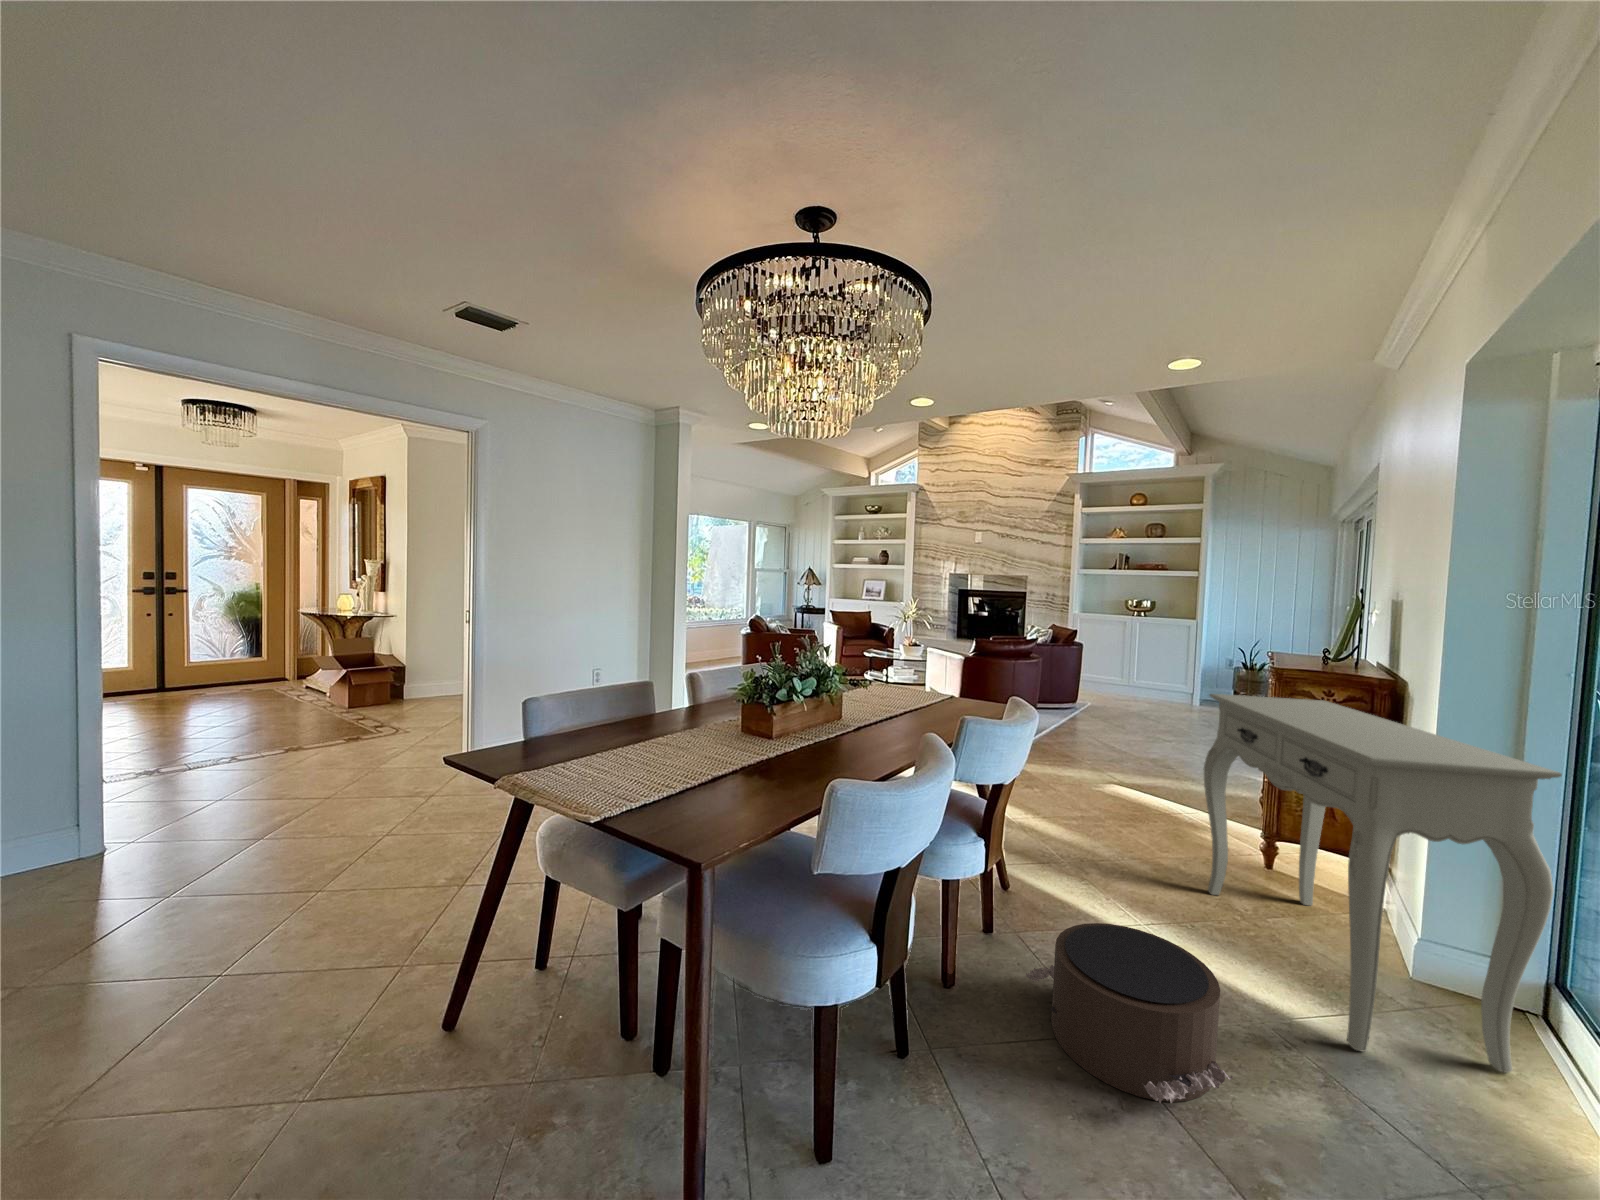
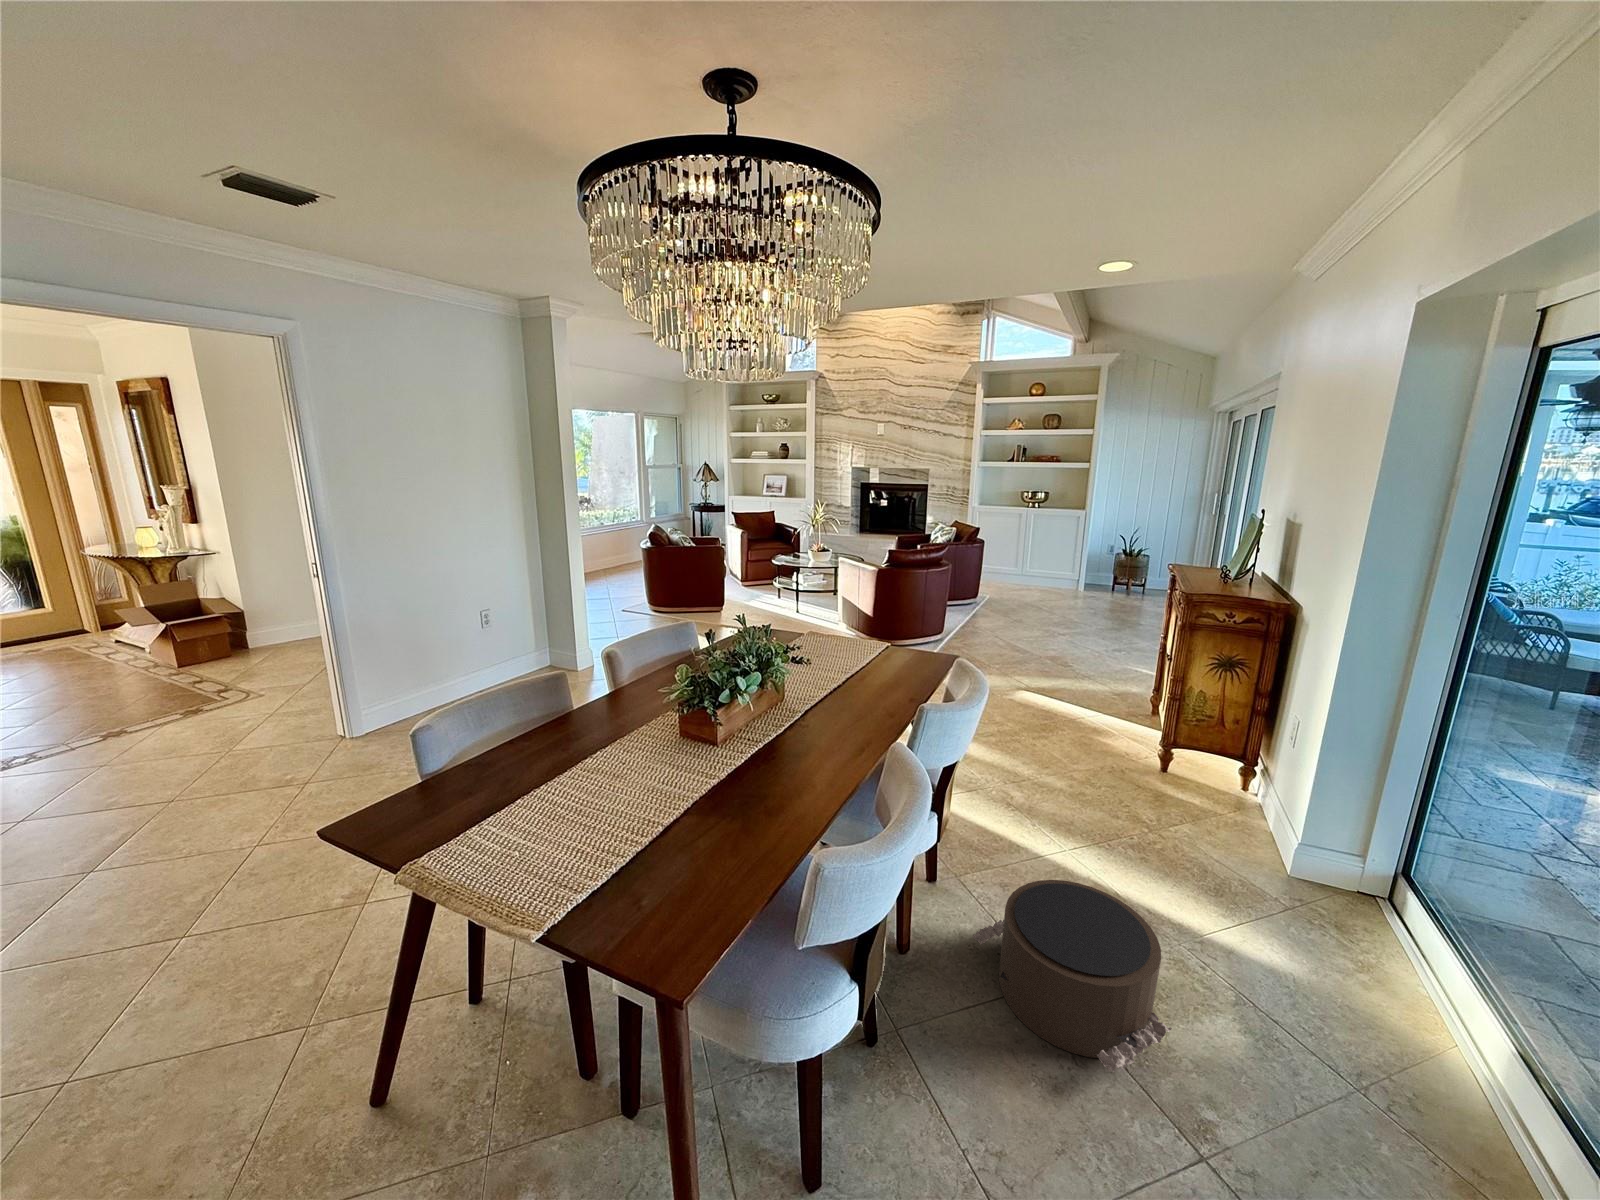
console table: present [1204,694,1562,1073] -> none [1116,625,1468,968]

